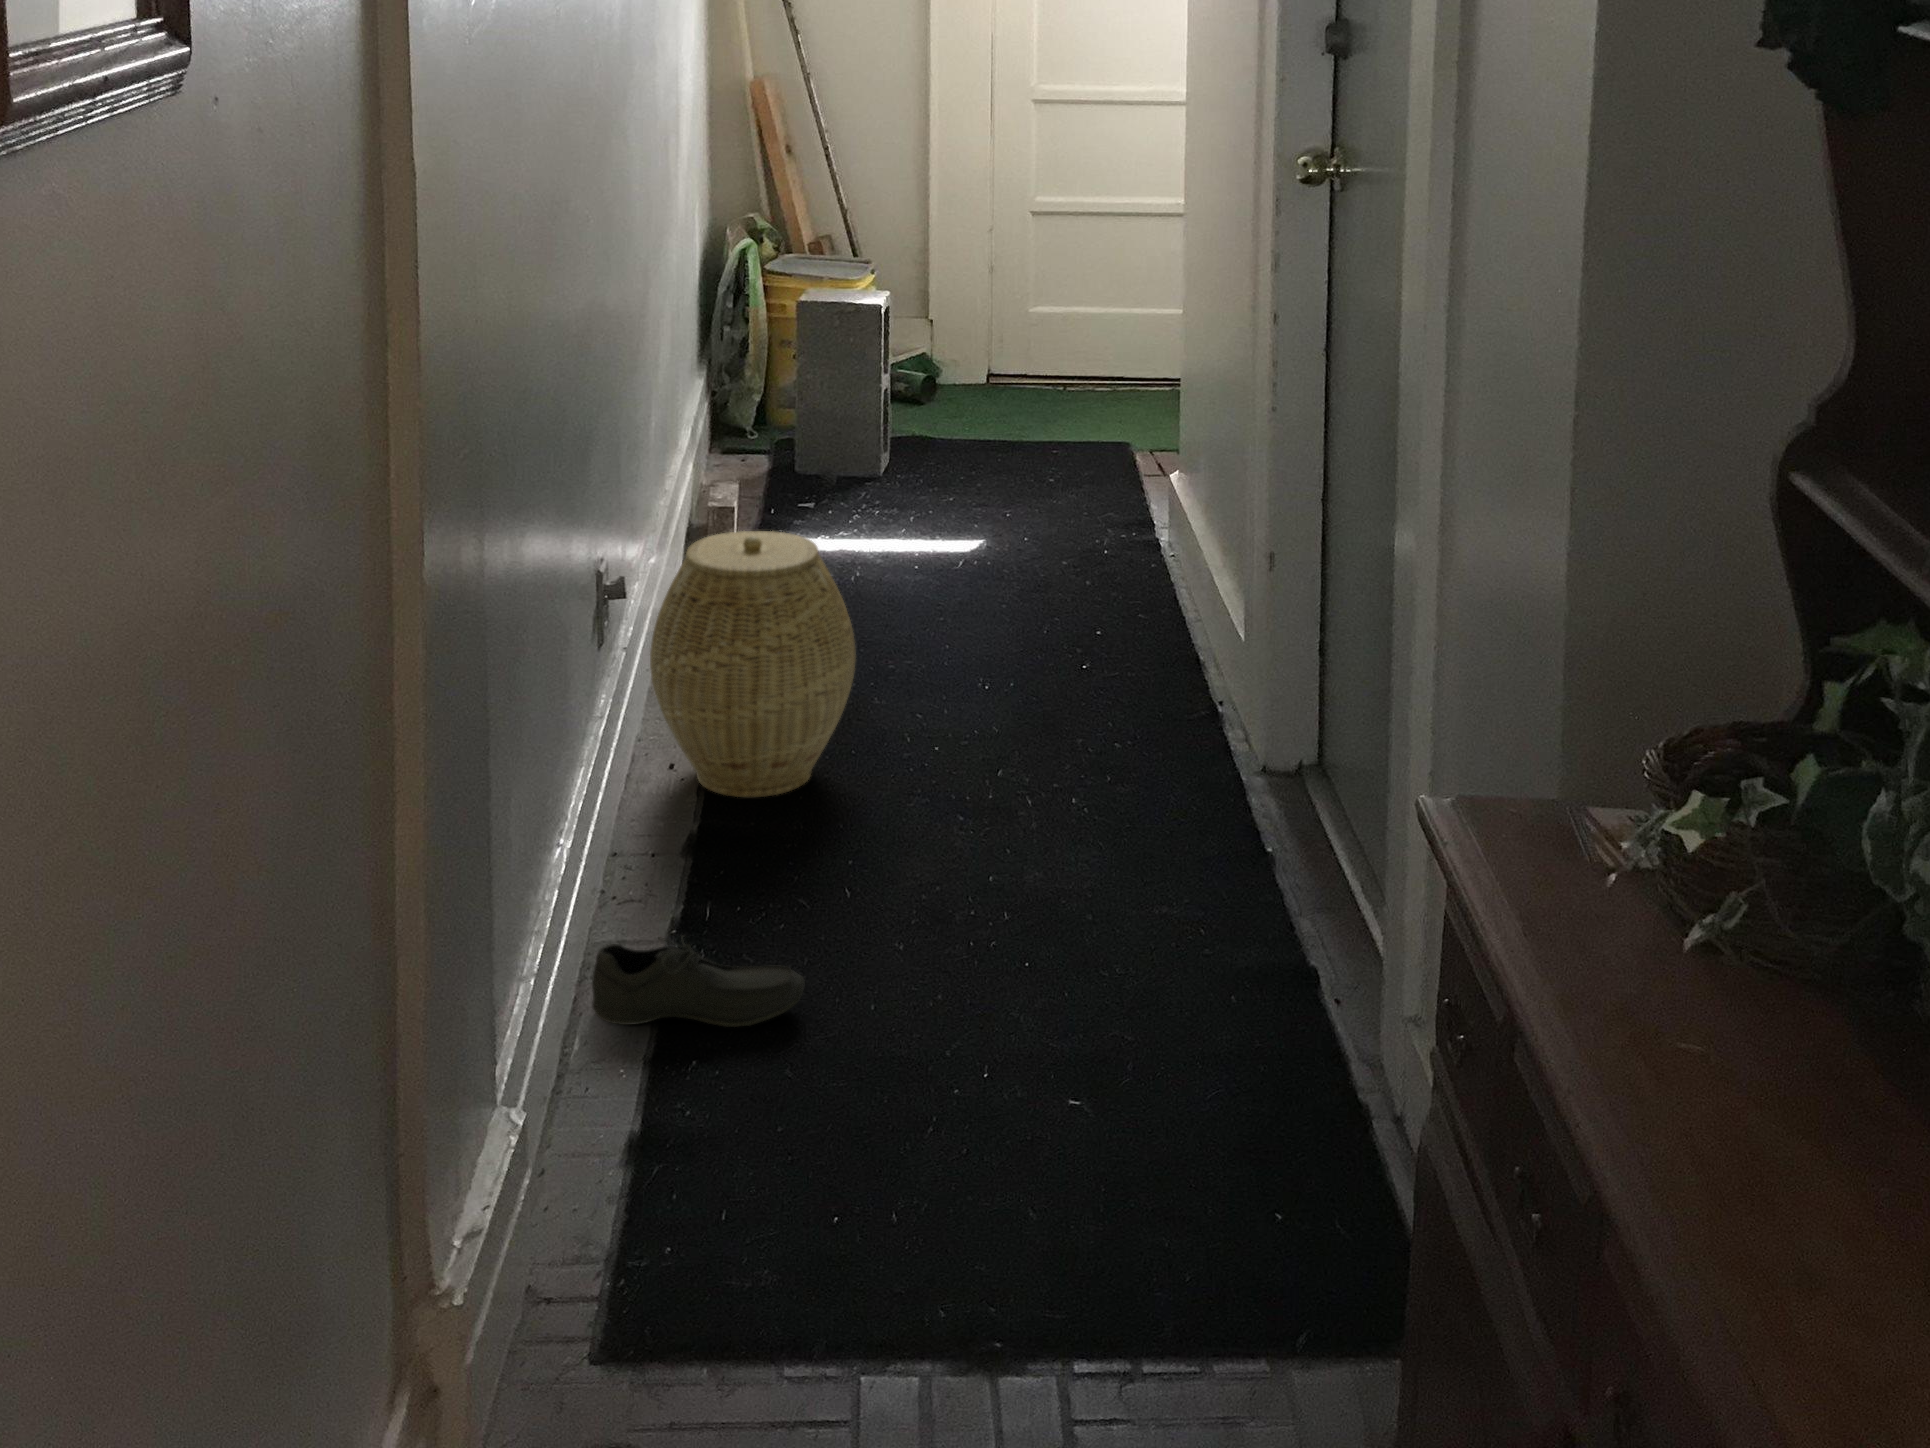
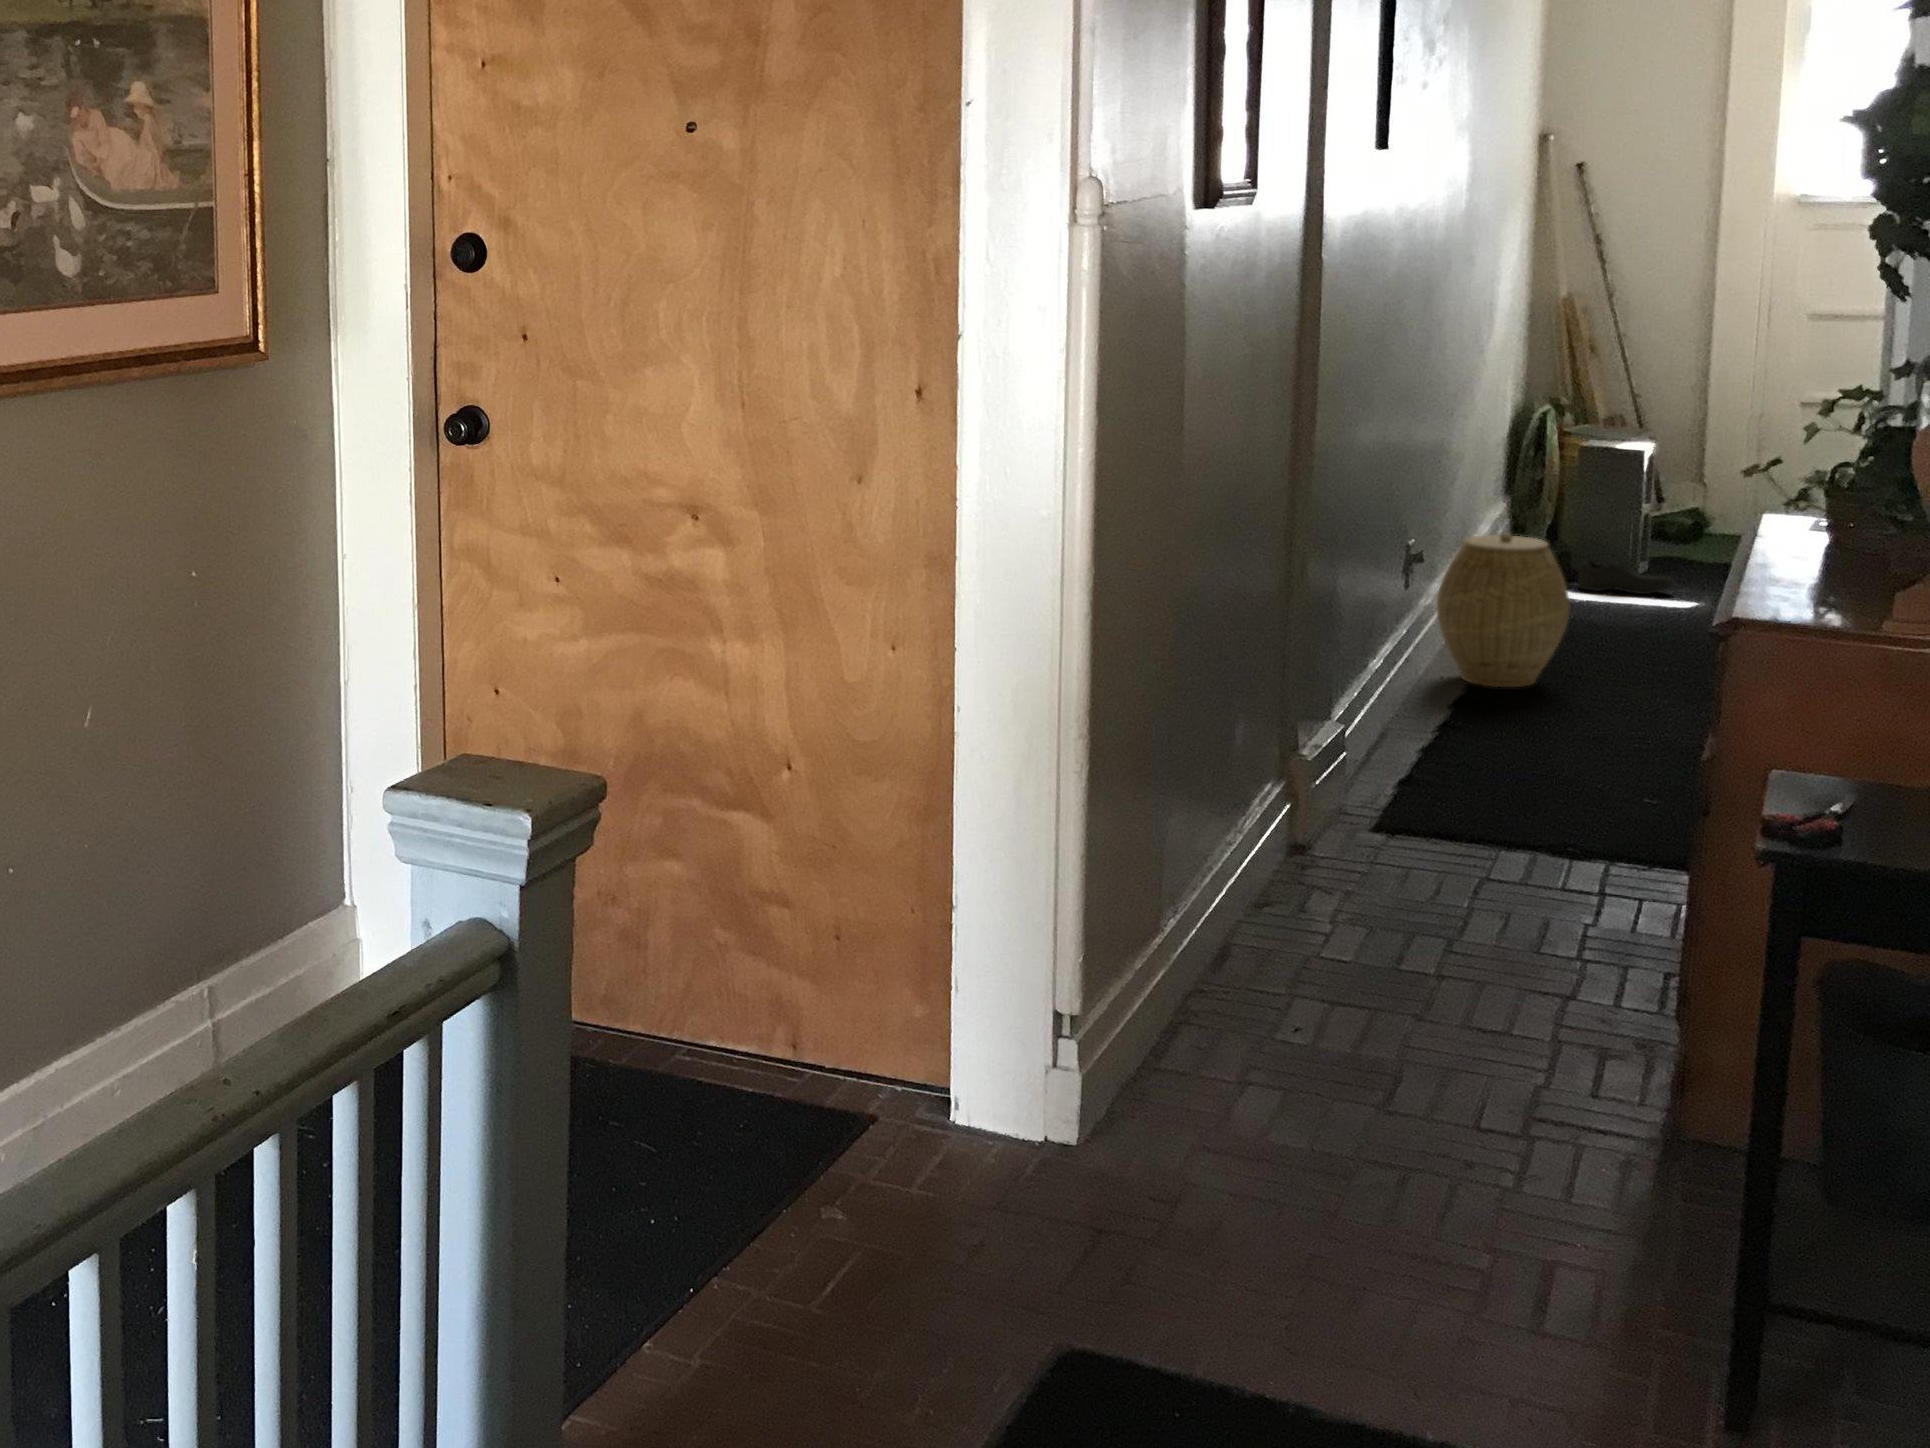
shoe: present [592,936,805,1027] -> present [1578,555,1674,594]

